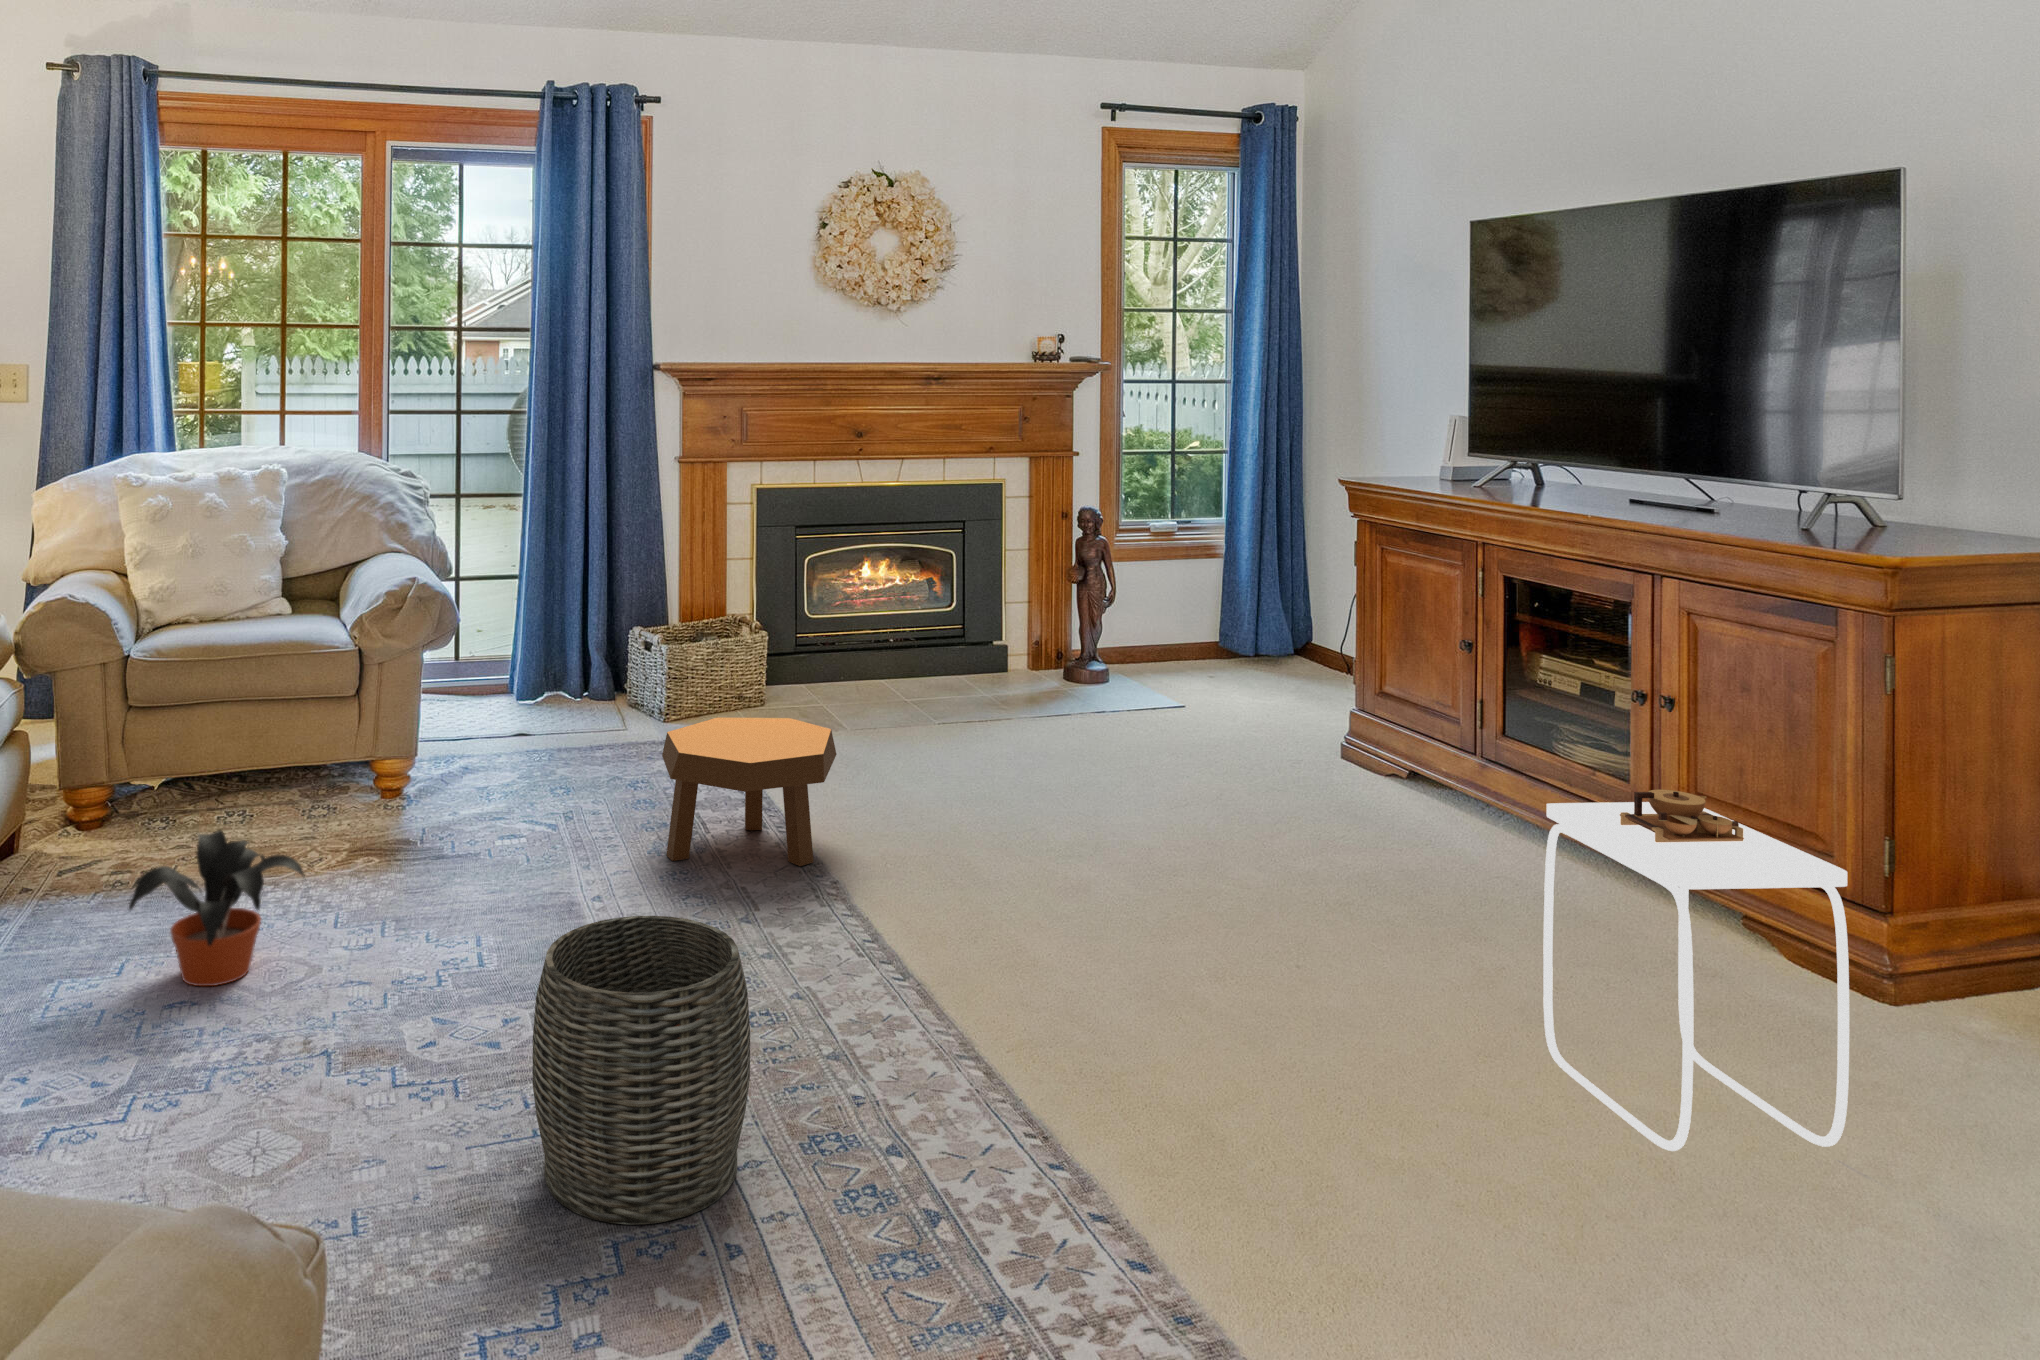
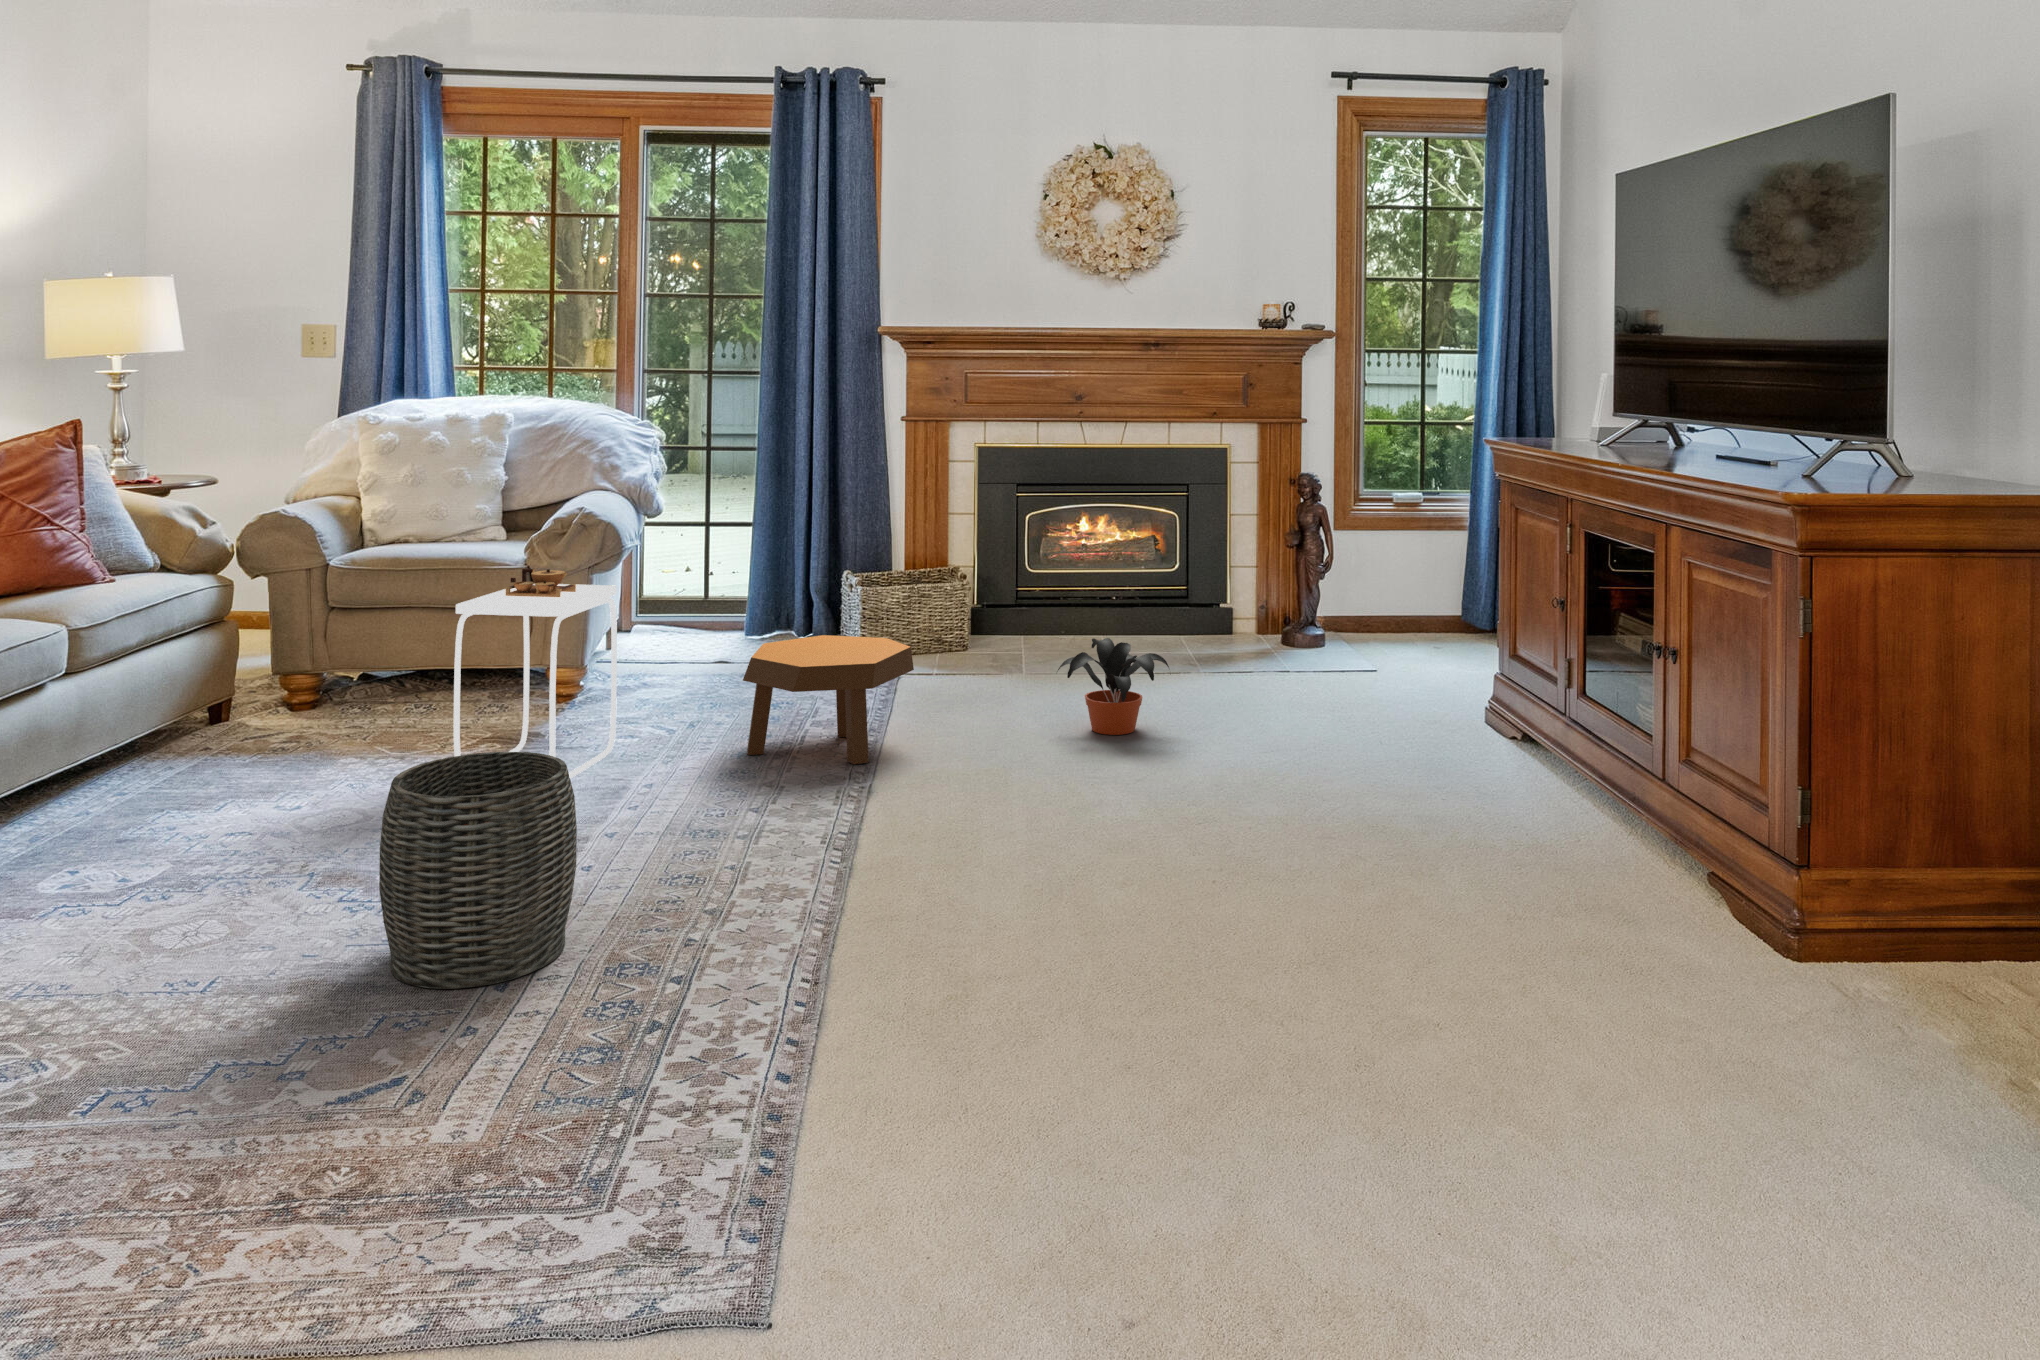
side table: present [1543,790,1849,1151] -> present [454,569,617,778]
potted plant: present [129,830,305,986] -> present [1058,638,1169,735]

